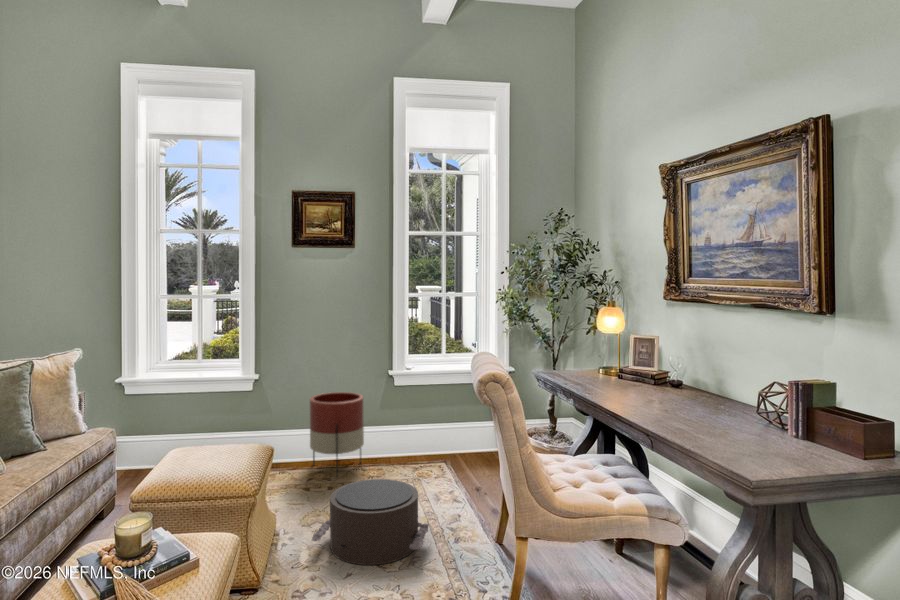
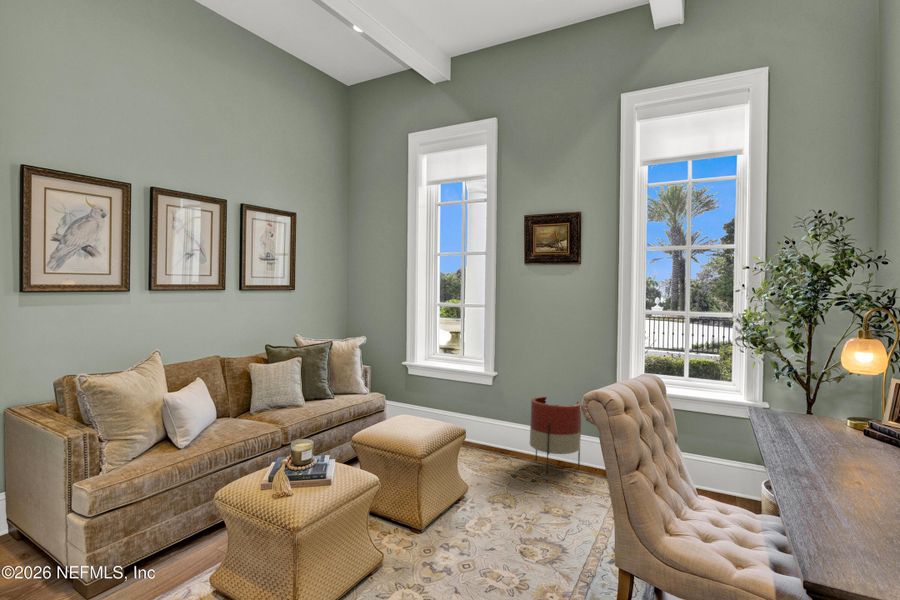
pouf: present [312,479,429,565] -> none [475,475,586,554]

